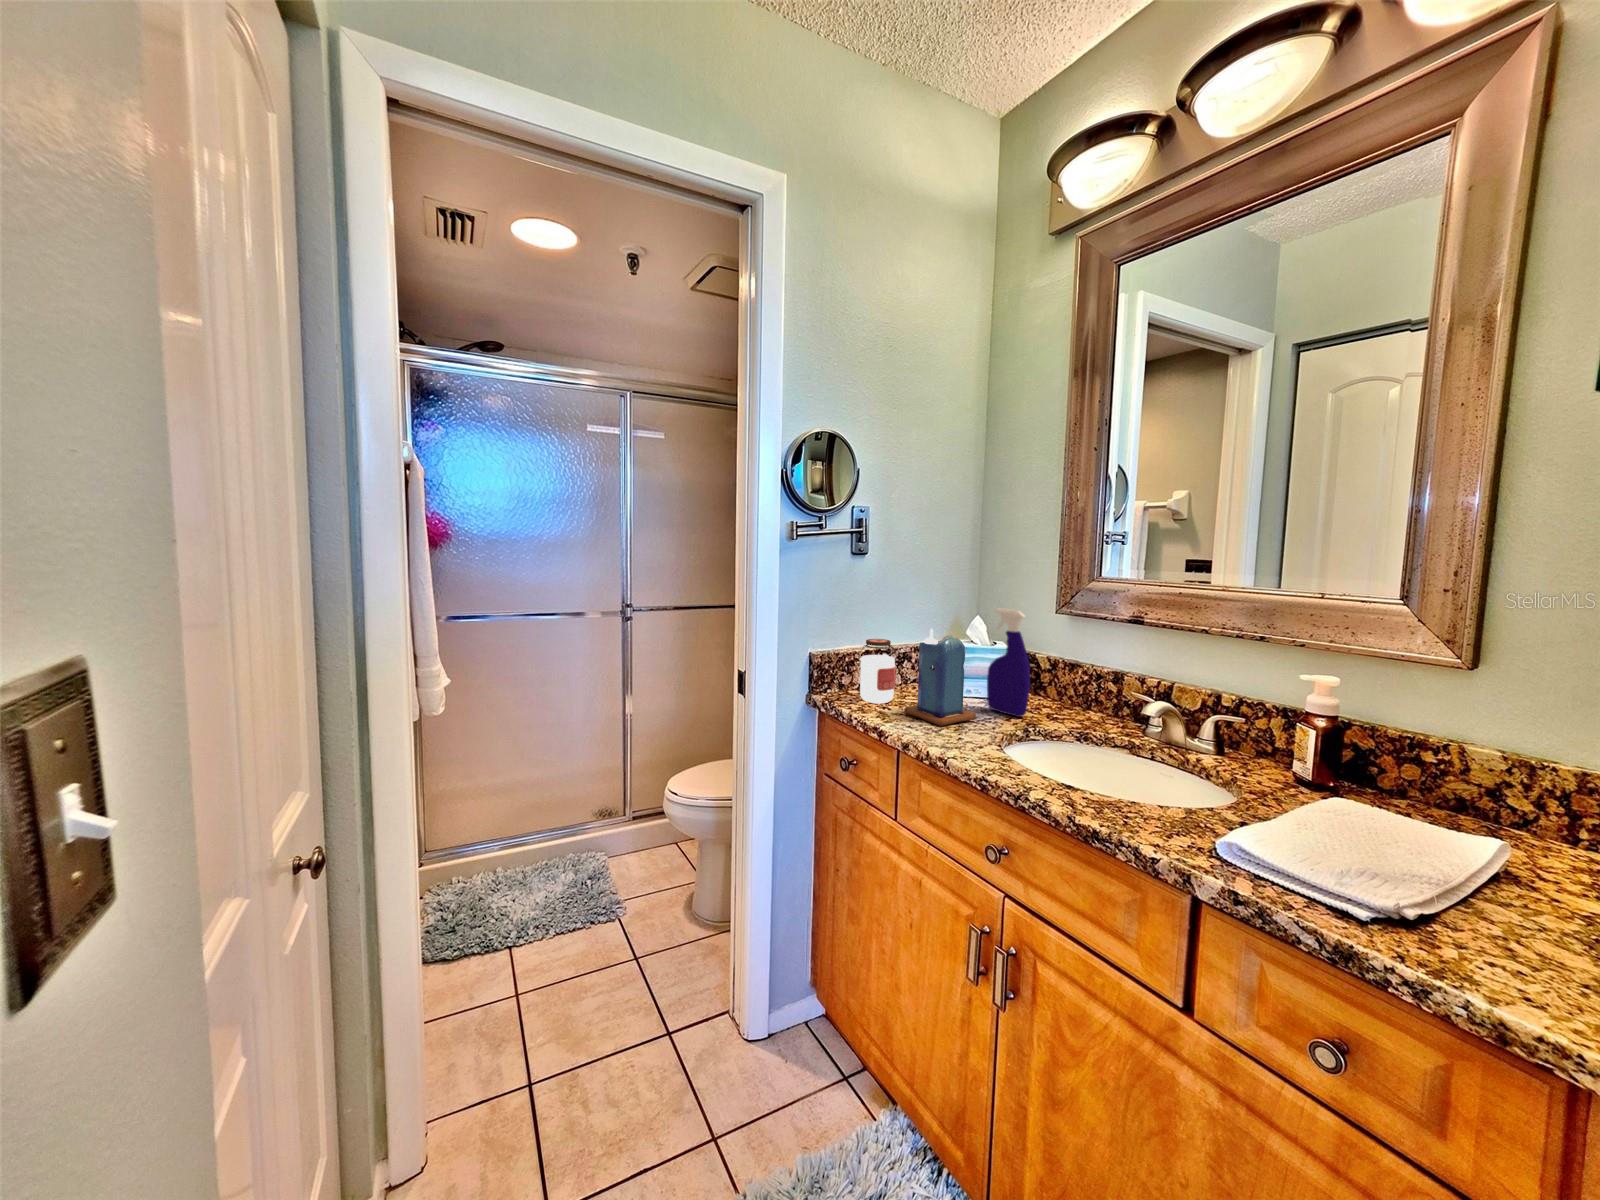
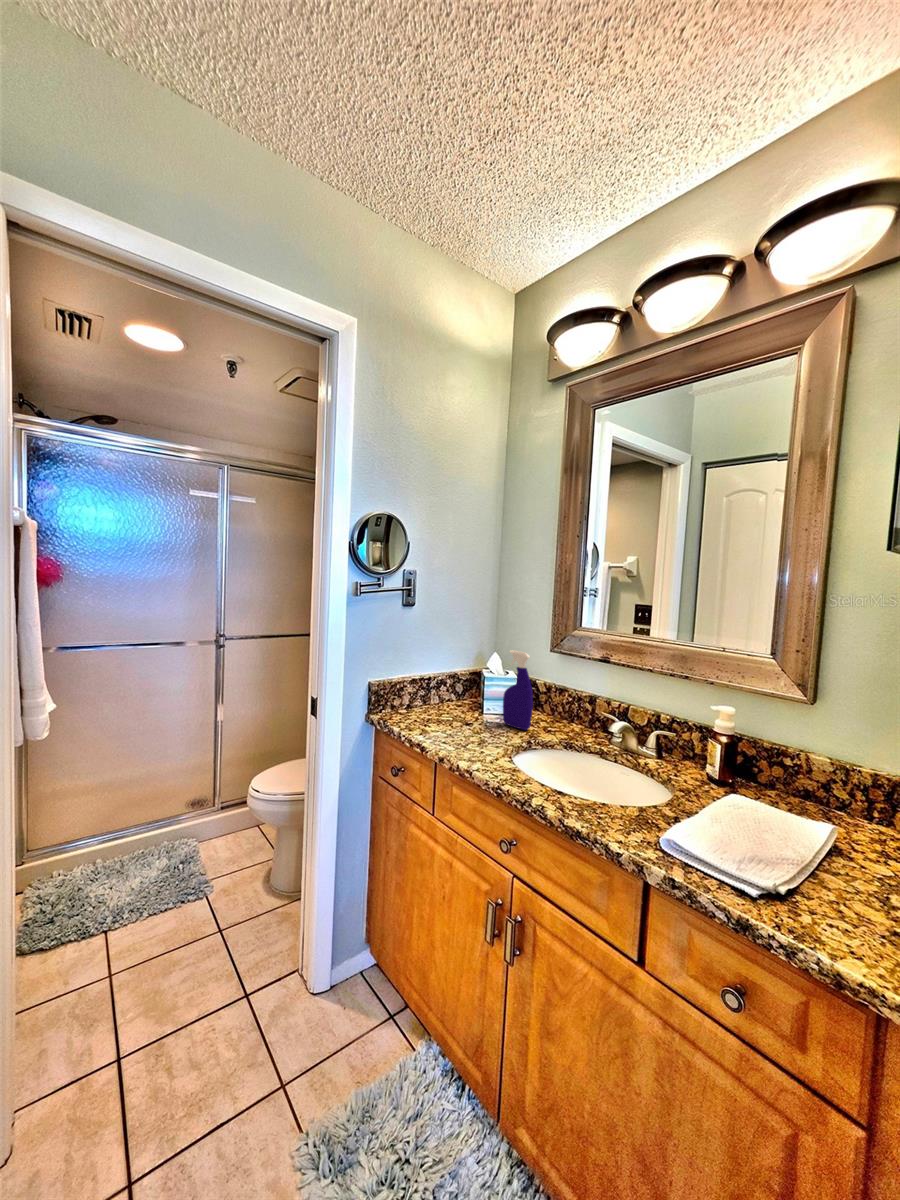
candle: present [904,628,976,726] -> none [442,666,494,740]
jar: present [860,639,897,703] -> none [409,671,438,722]

